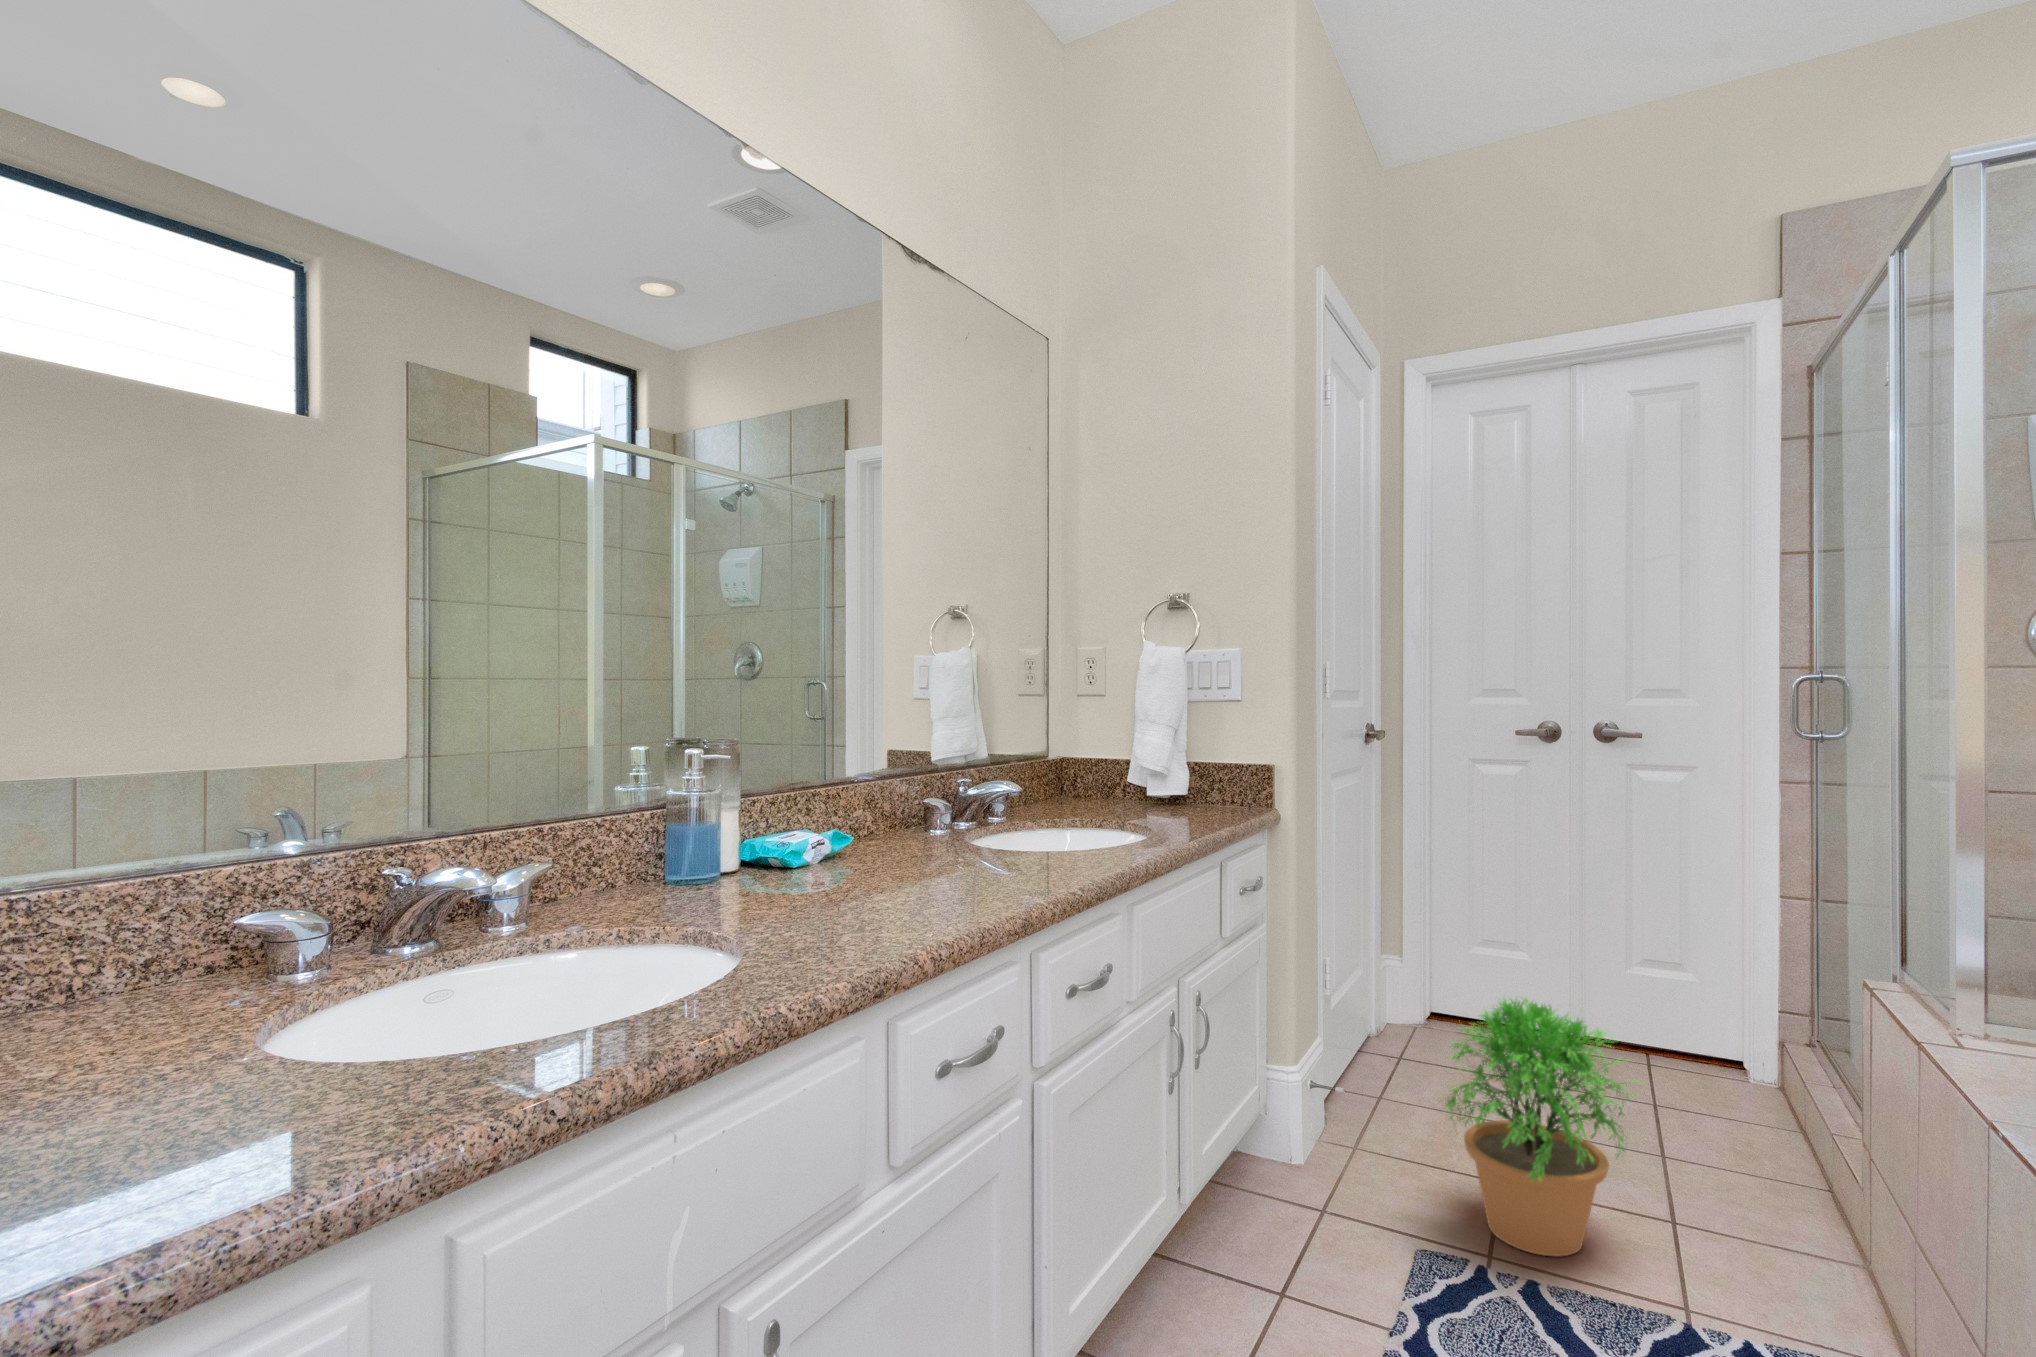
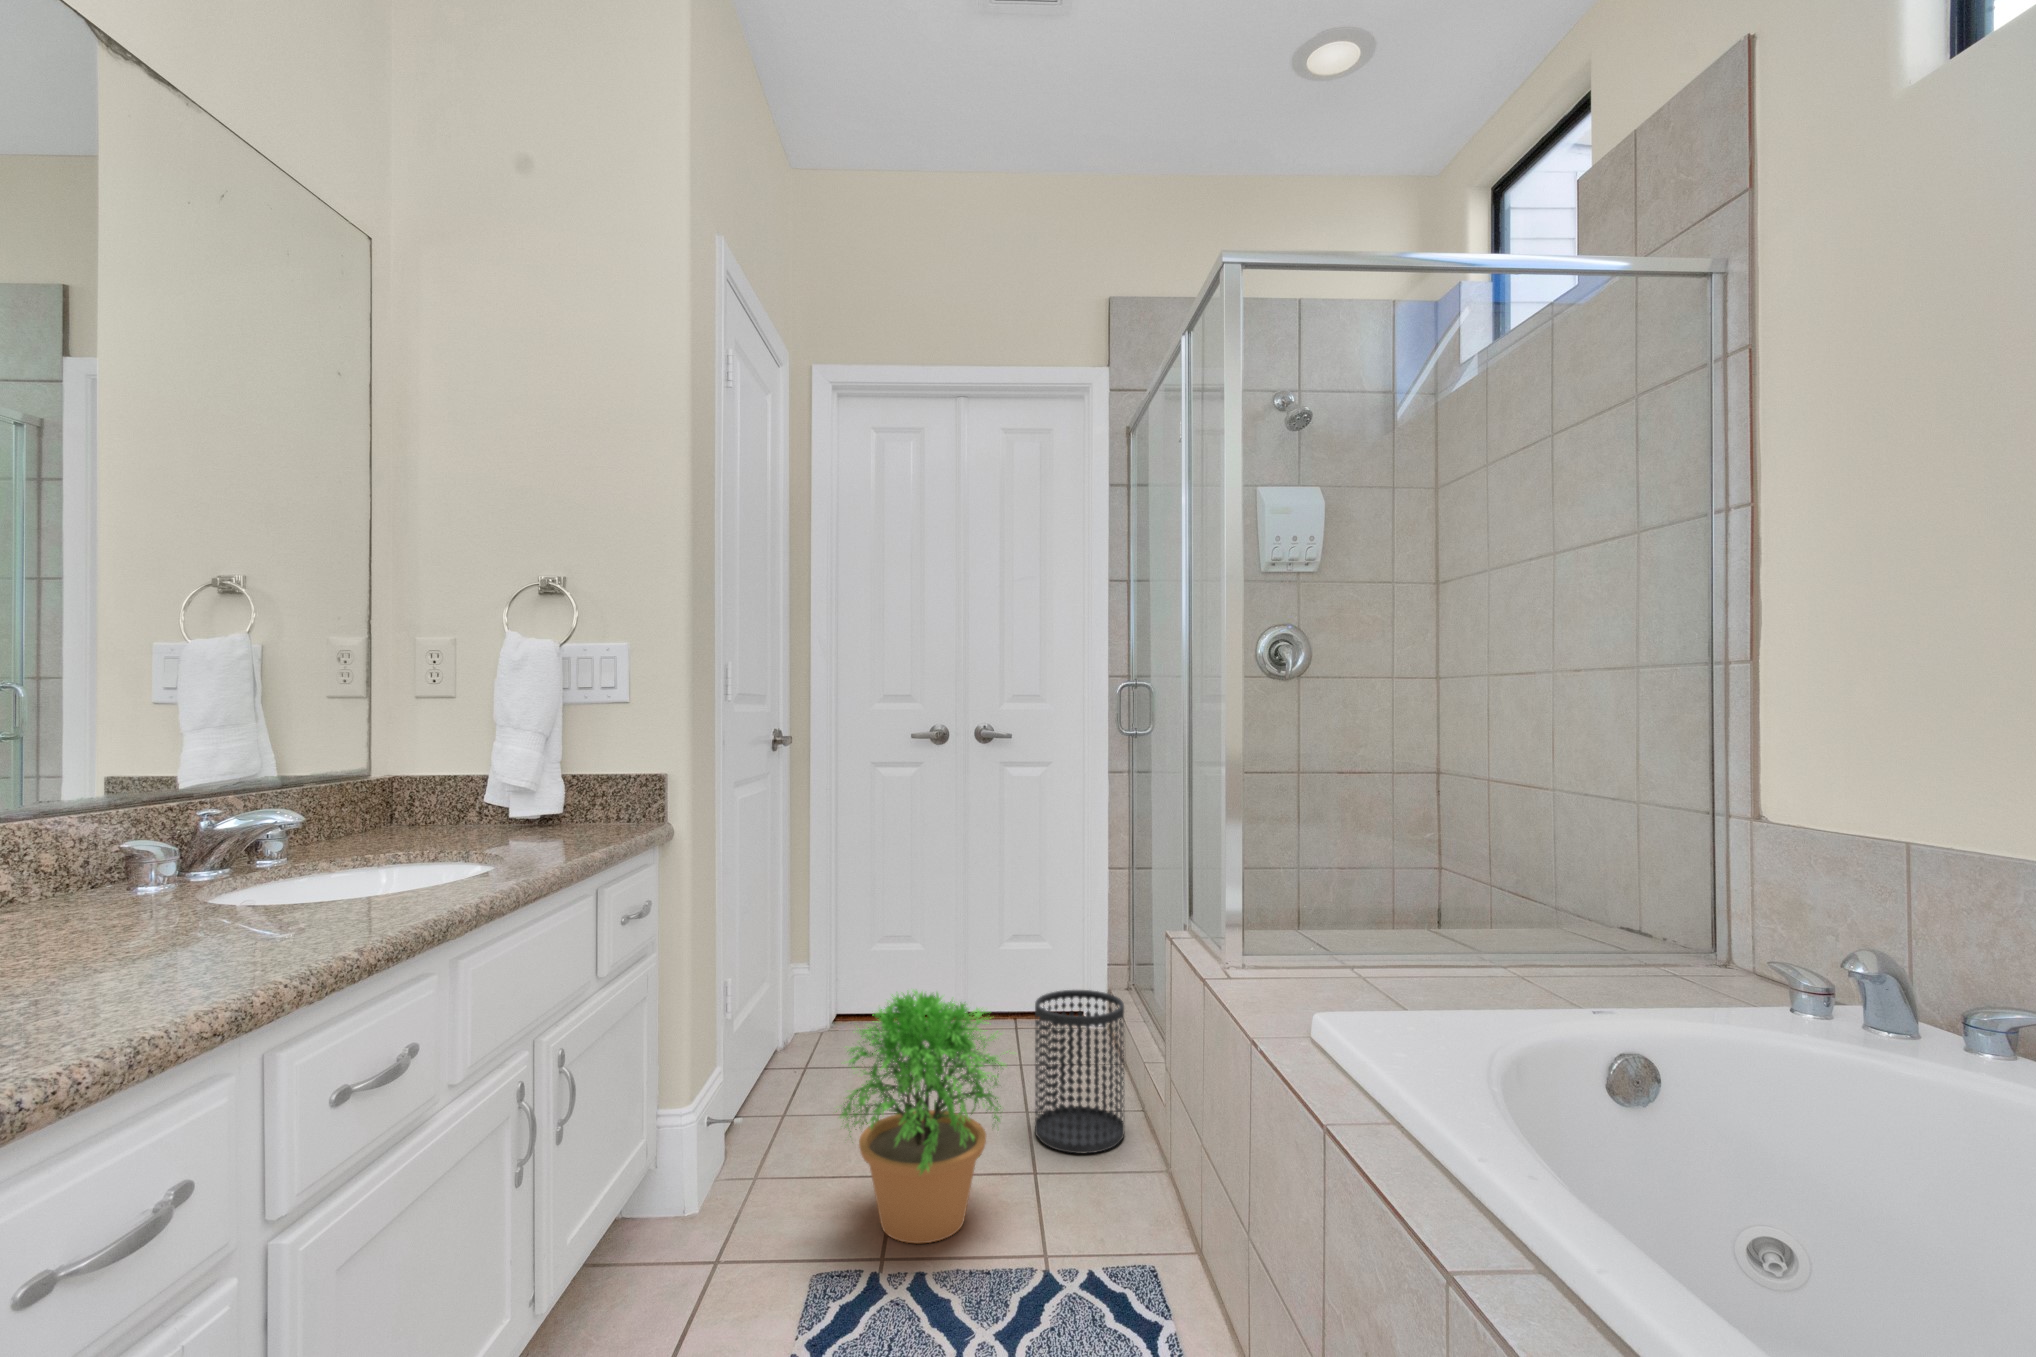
wastebasket: none [1673,1030,1797,1221] -> present [1035,990,1124,1153]

